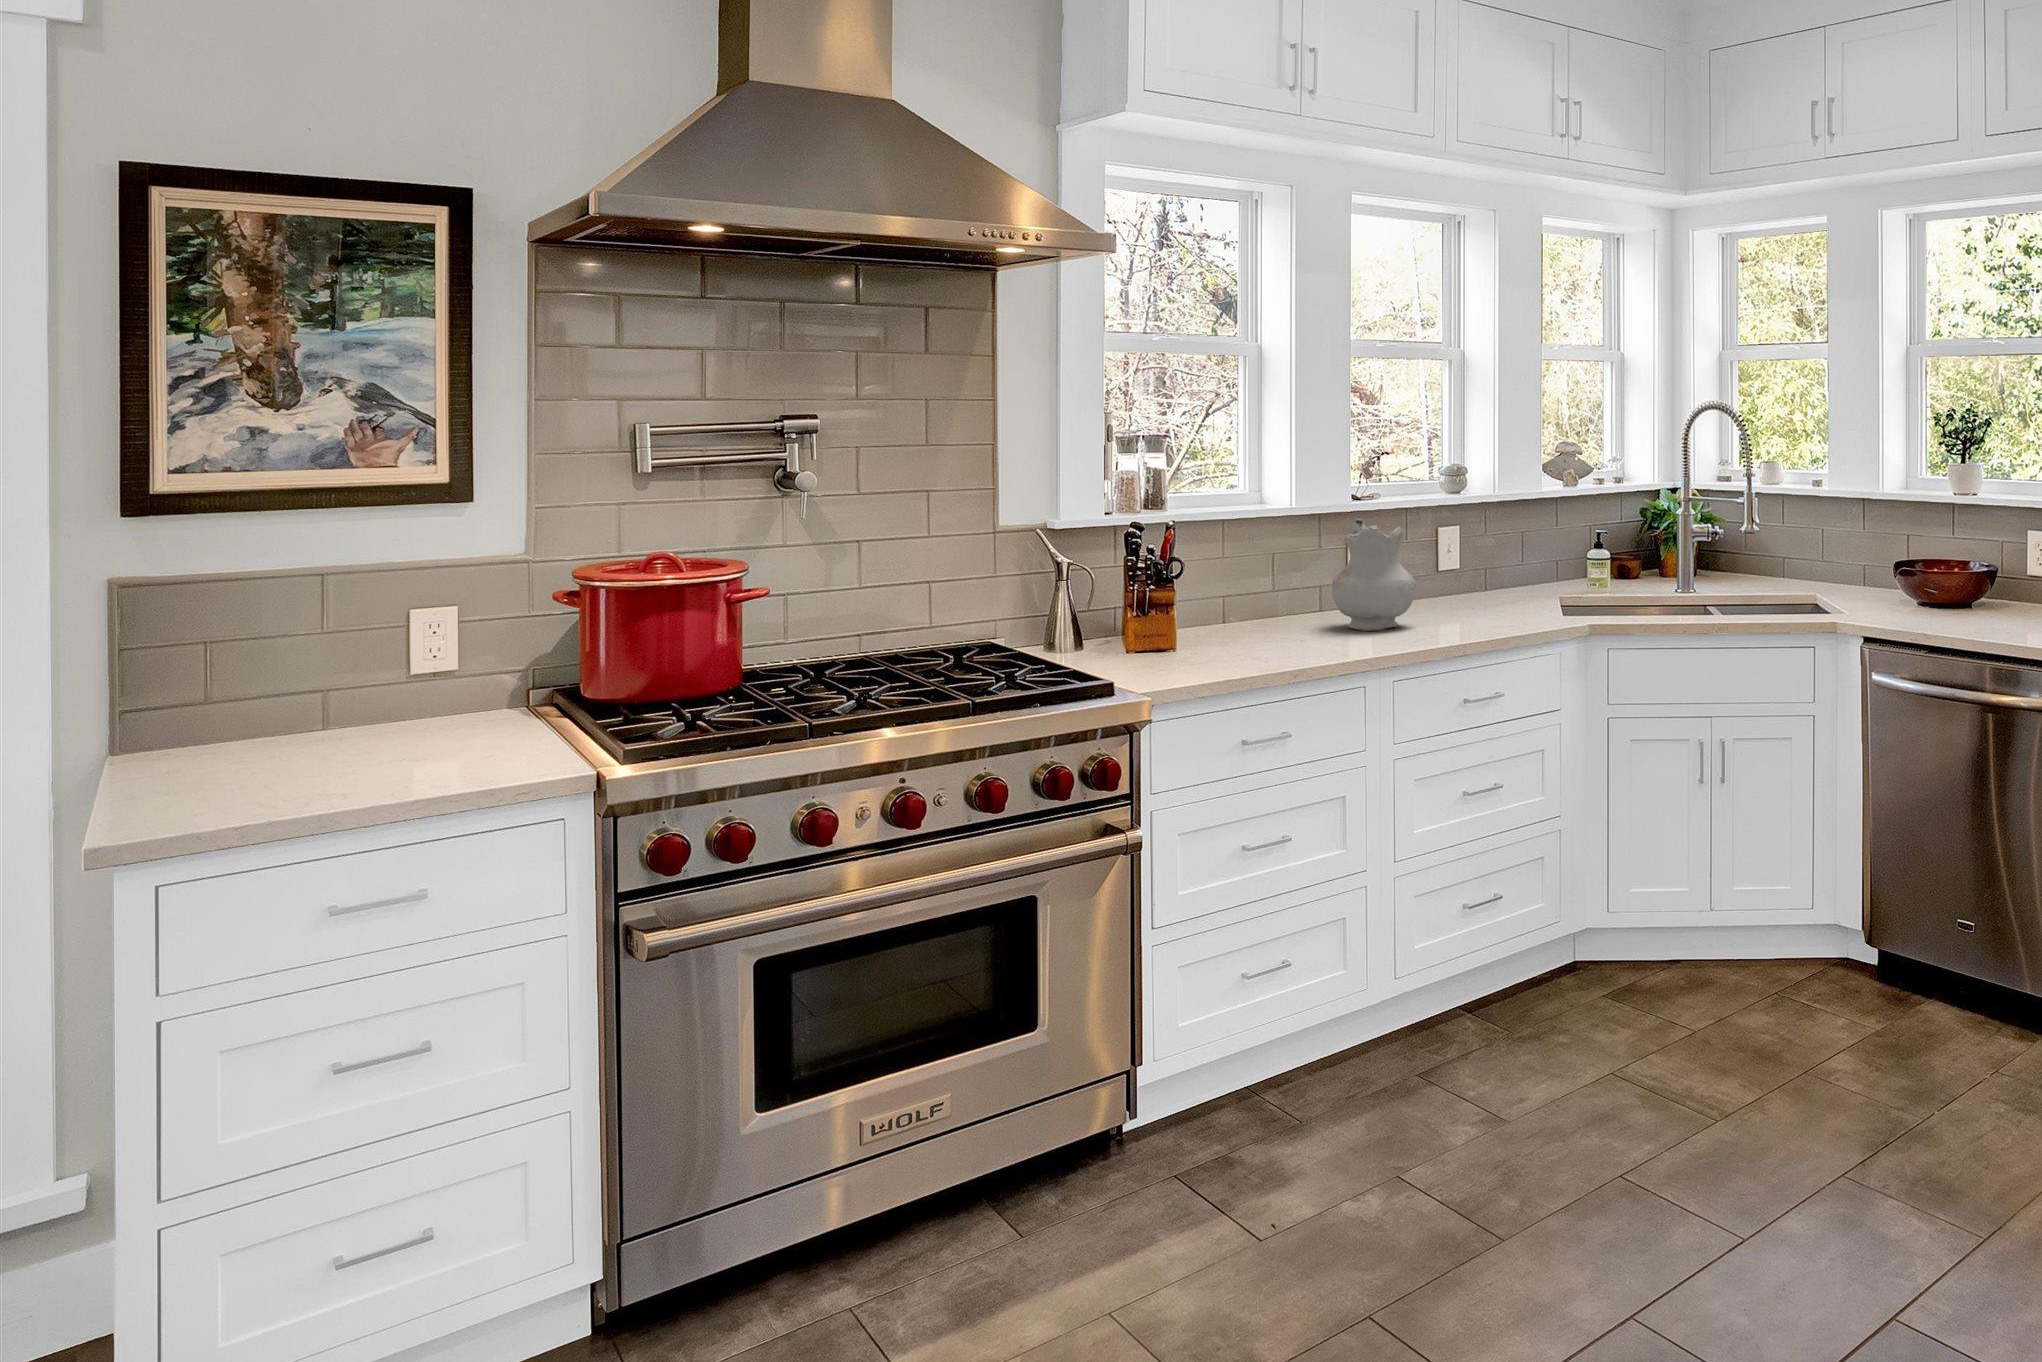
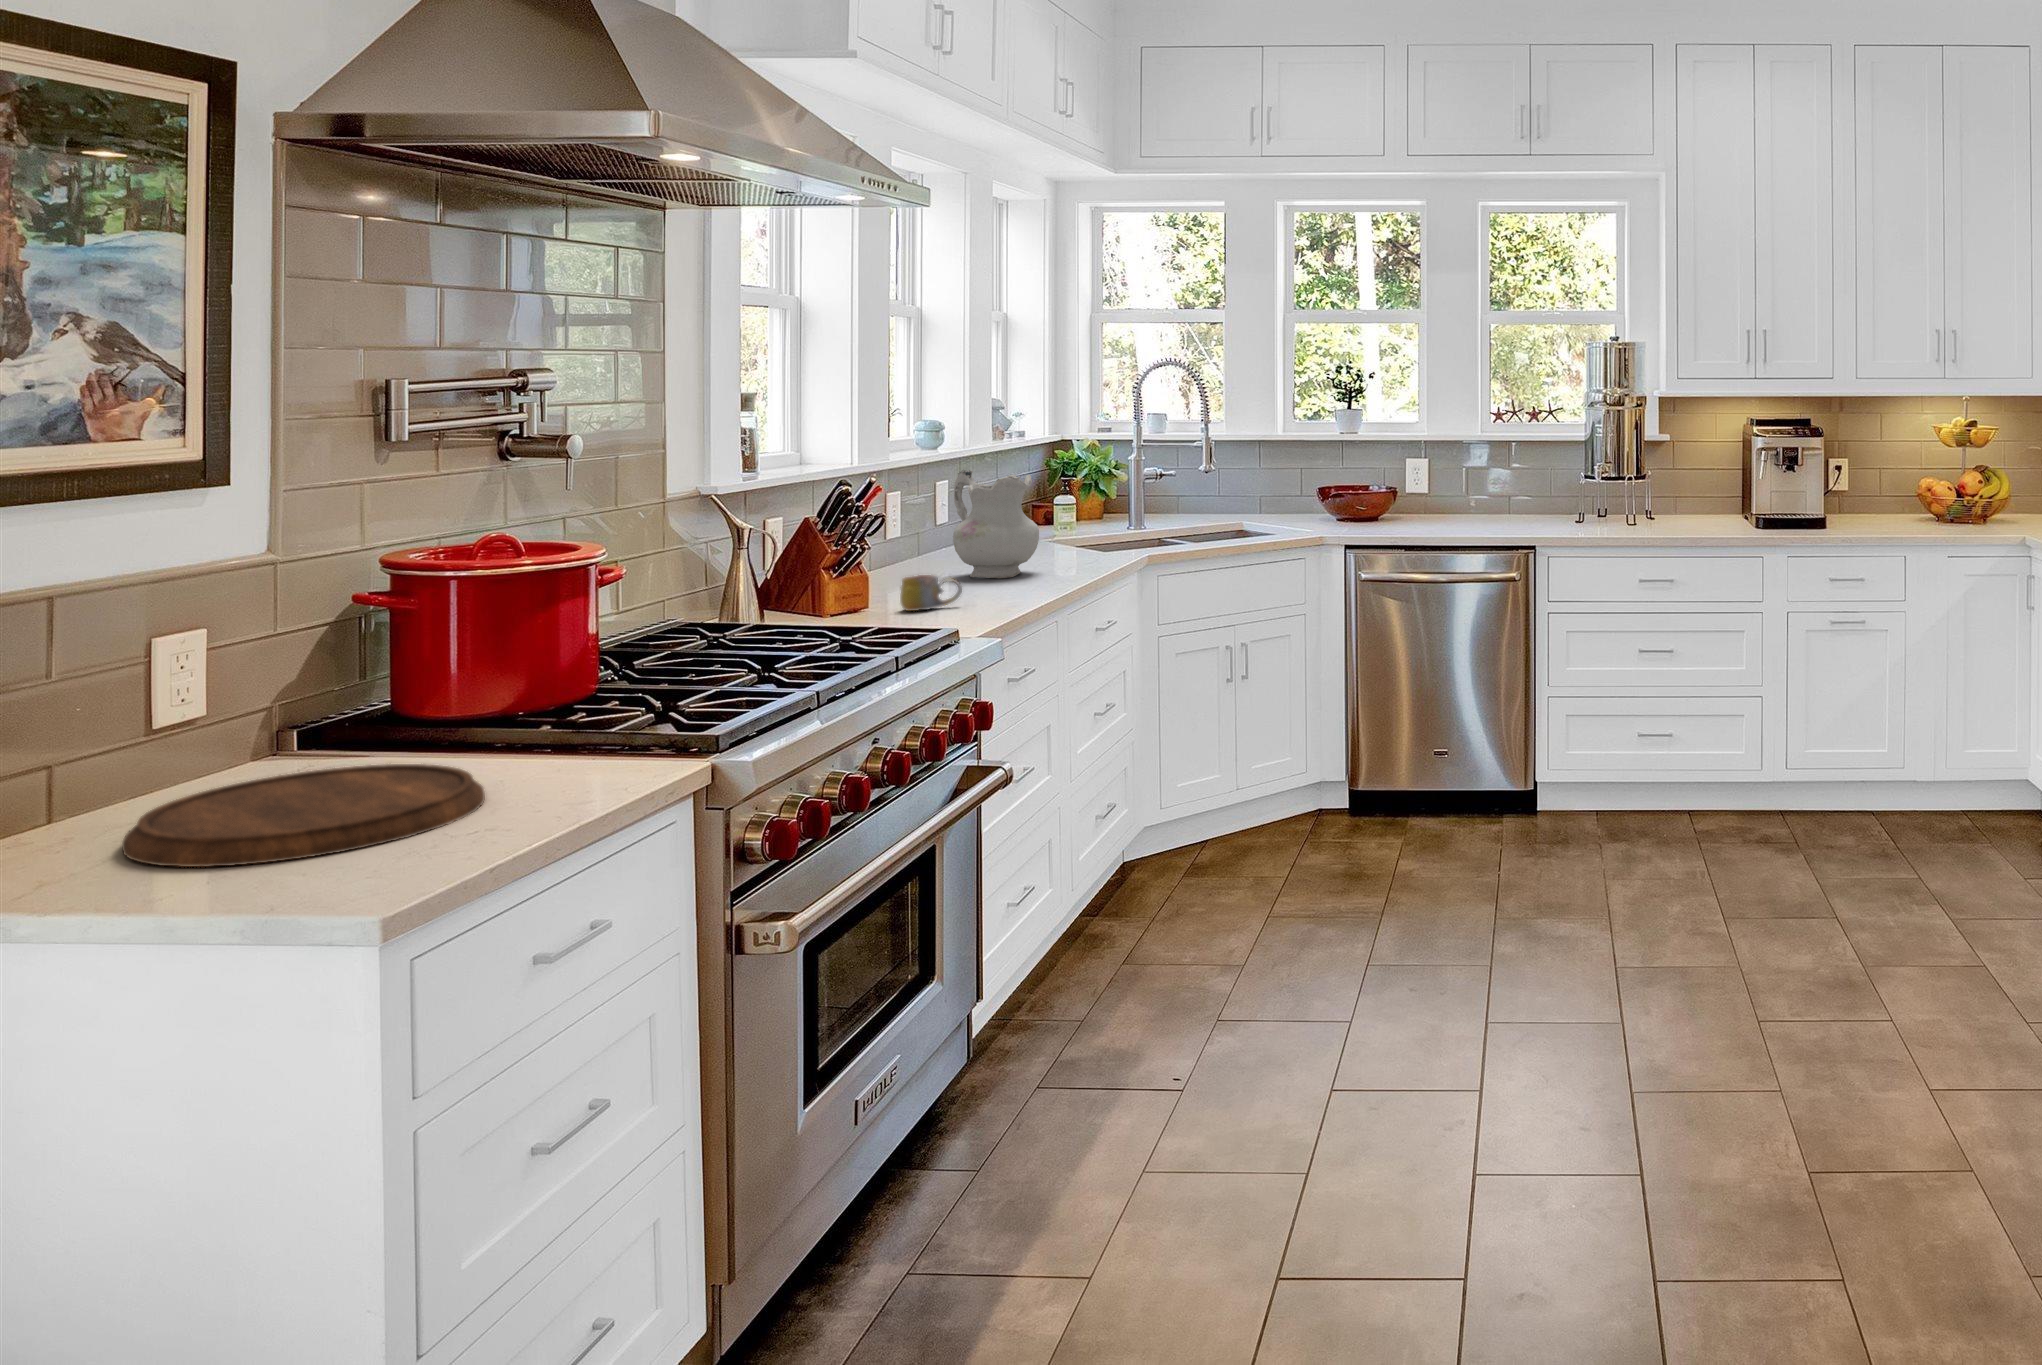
mug: none [1181,619,1237,653] -> present [900,575,962,611]
cutting board: none [221,721,480,781] -> present [122,764,485,867]

